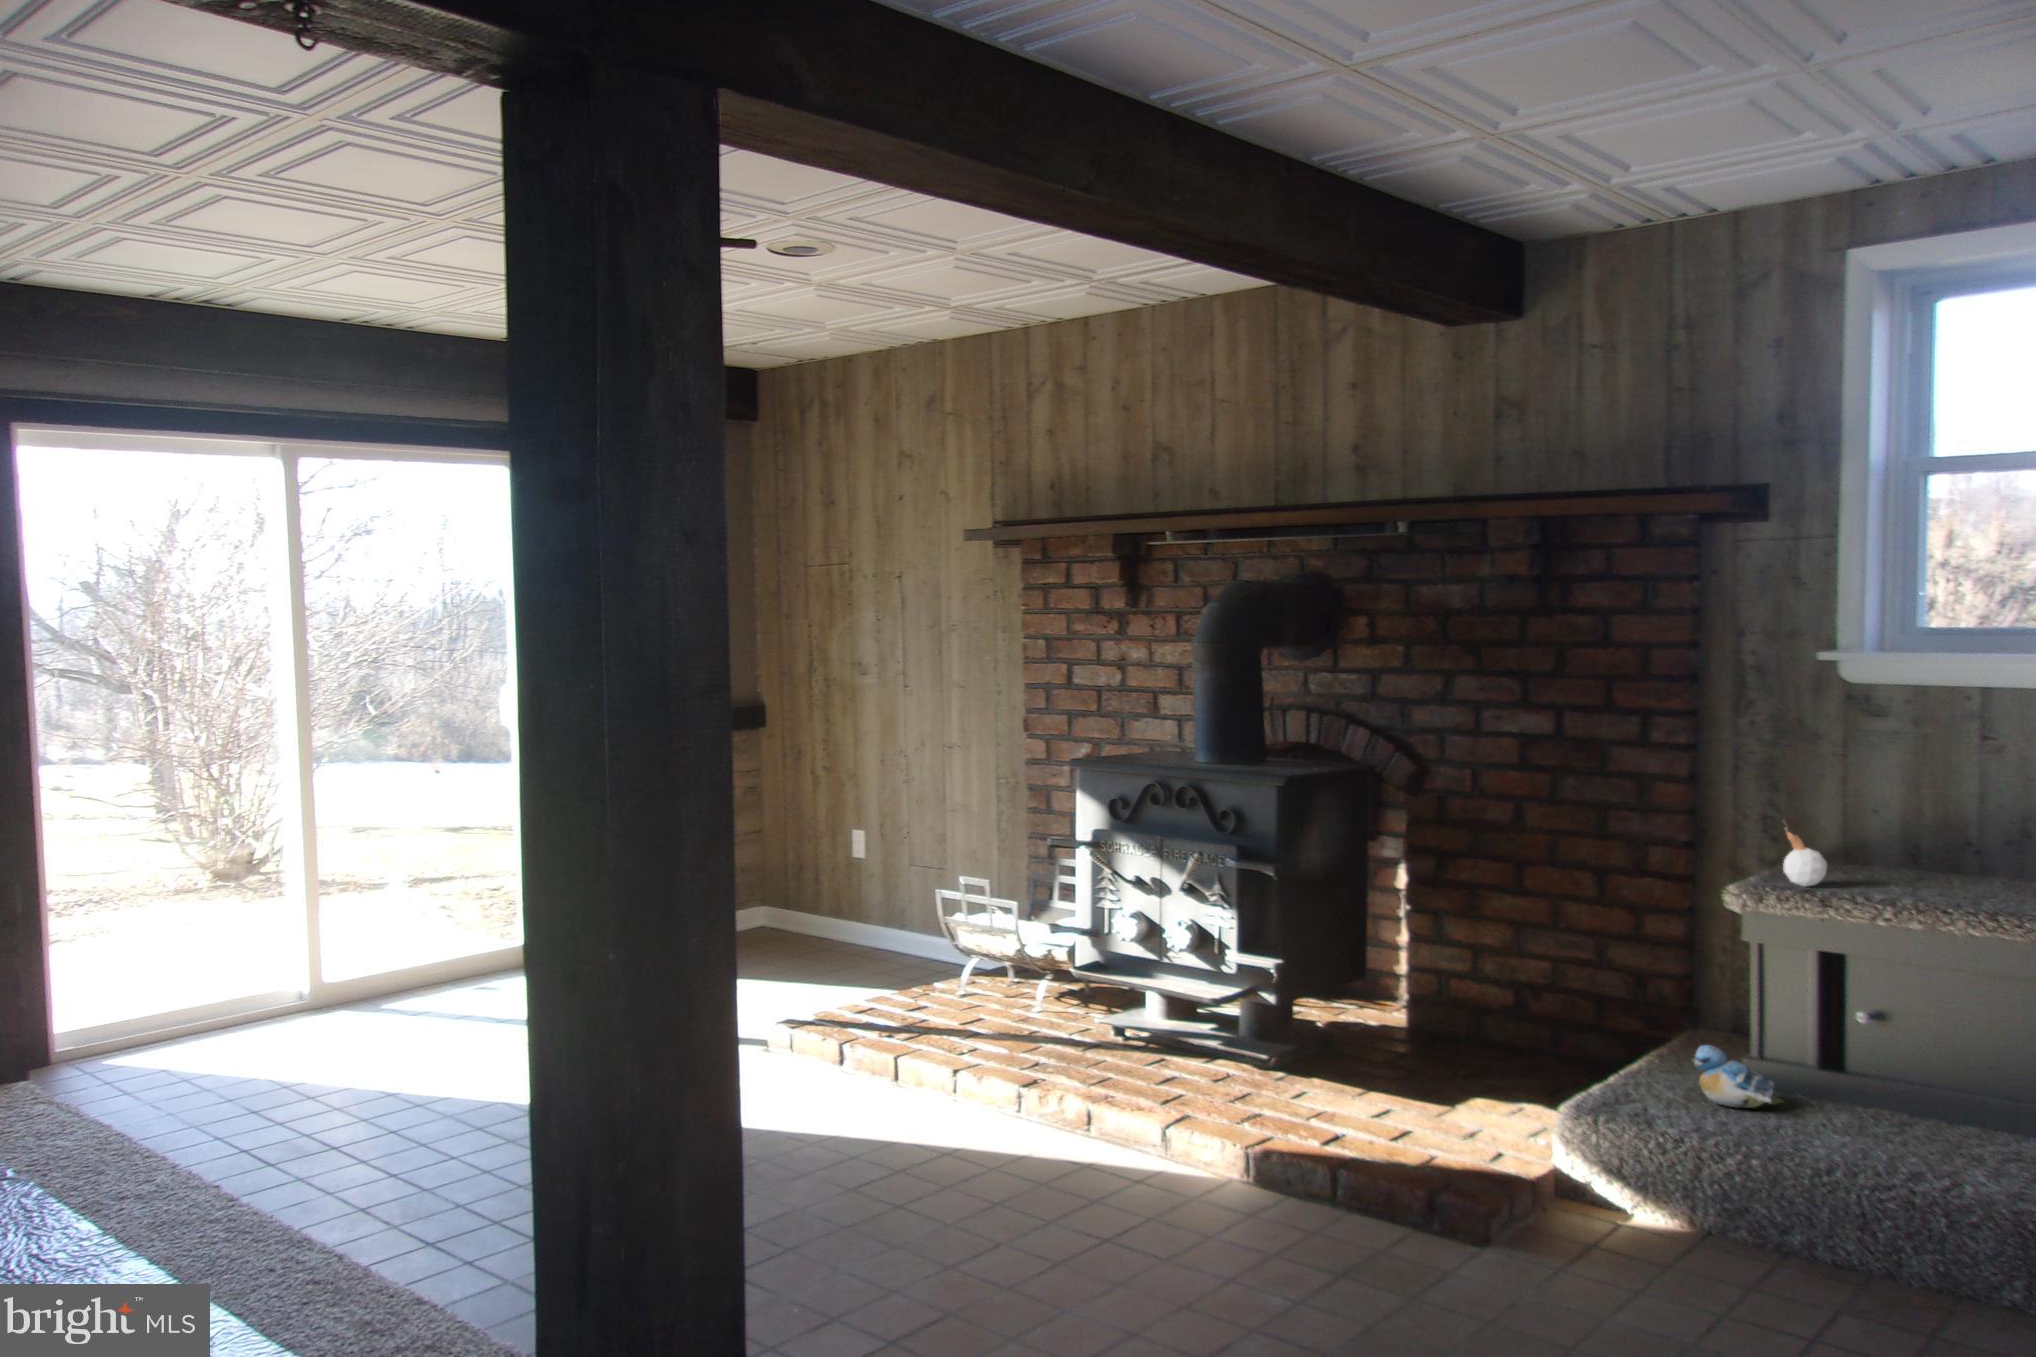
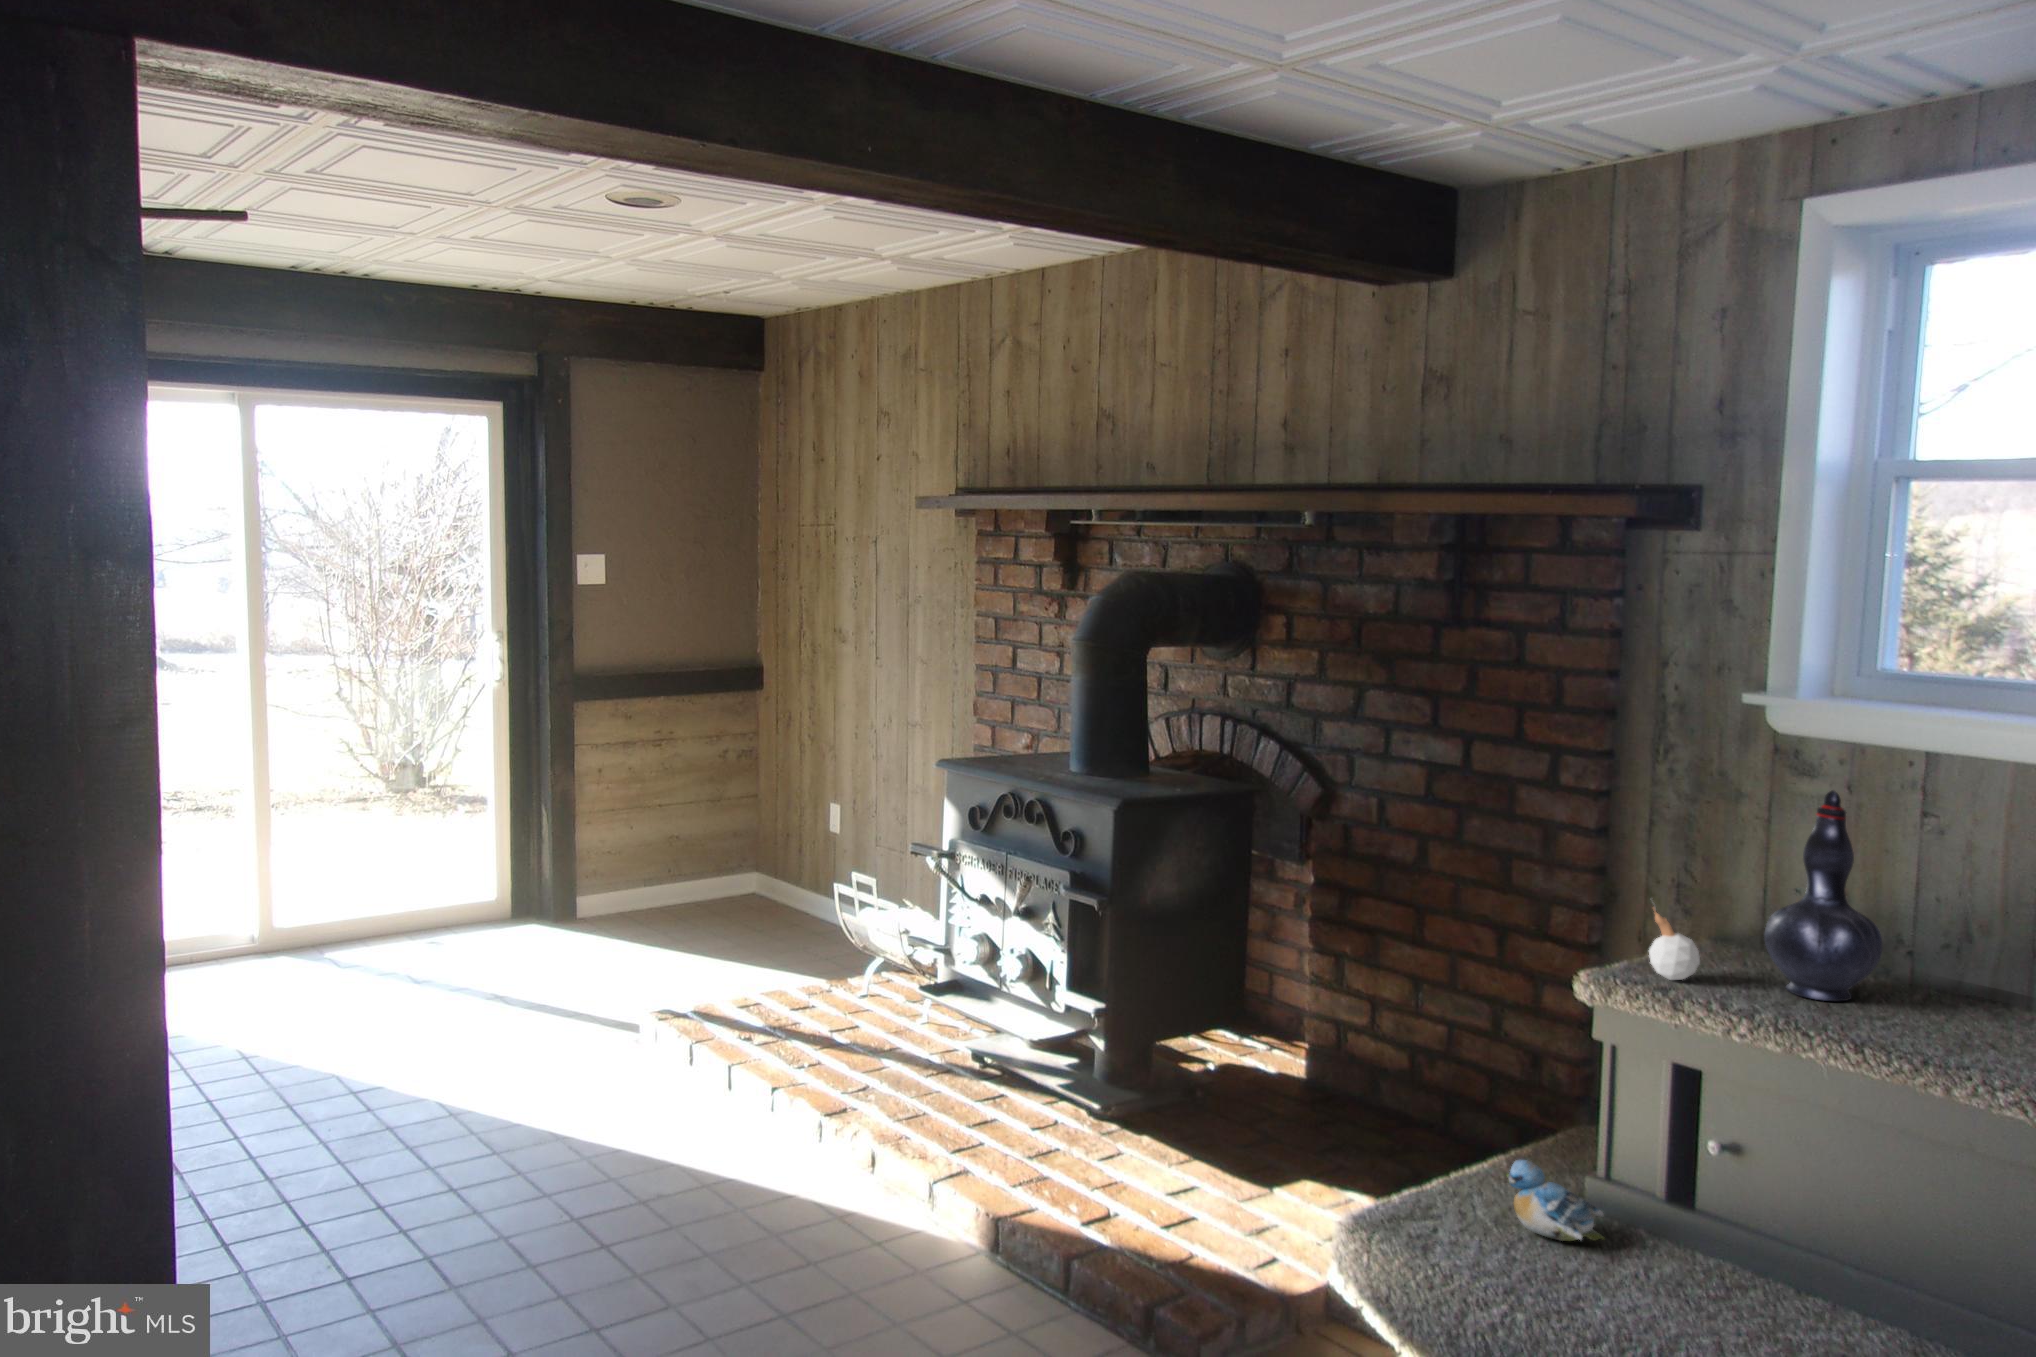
decorative vase: none [1875,721,1973,891] -> present [1764,790,1882,1001]

